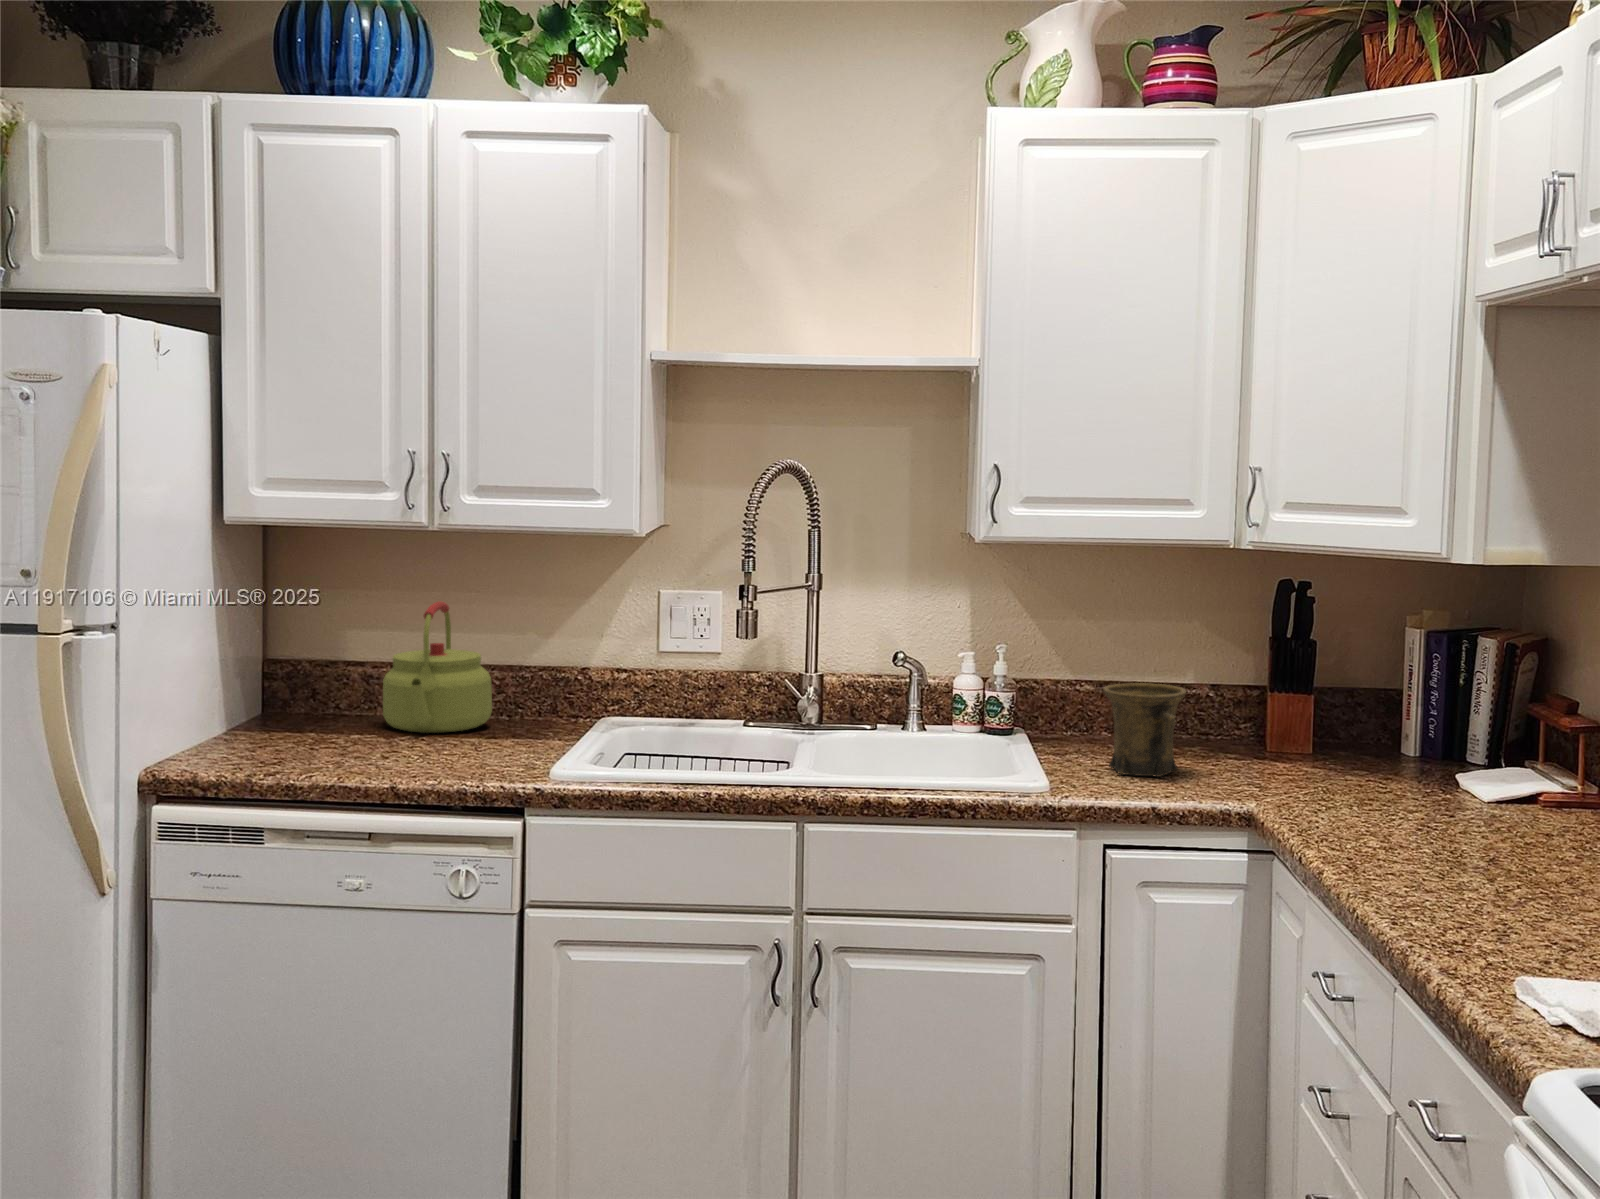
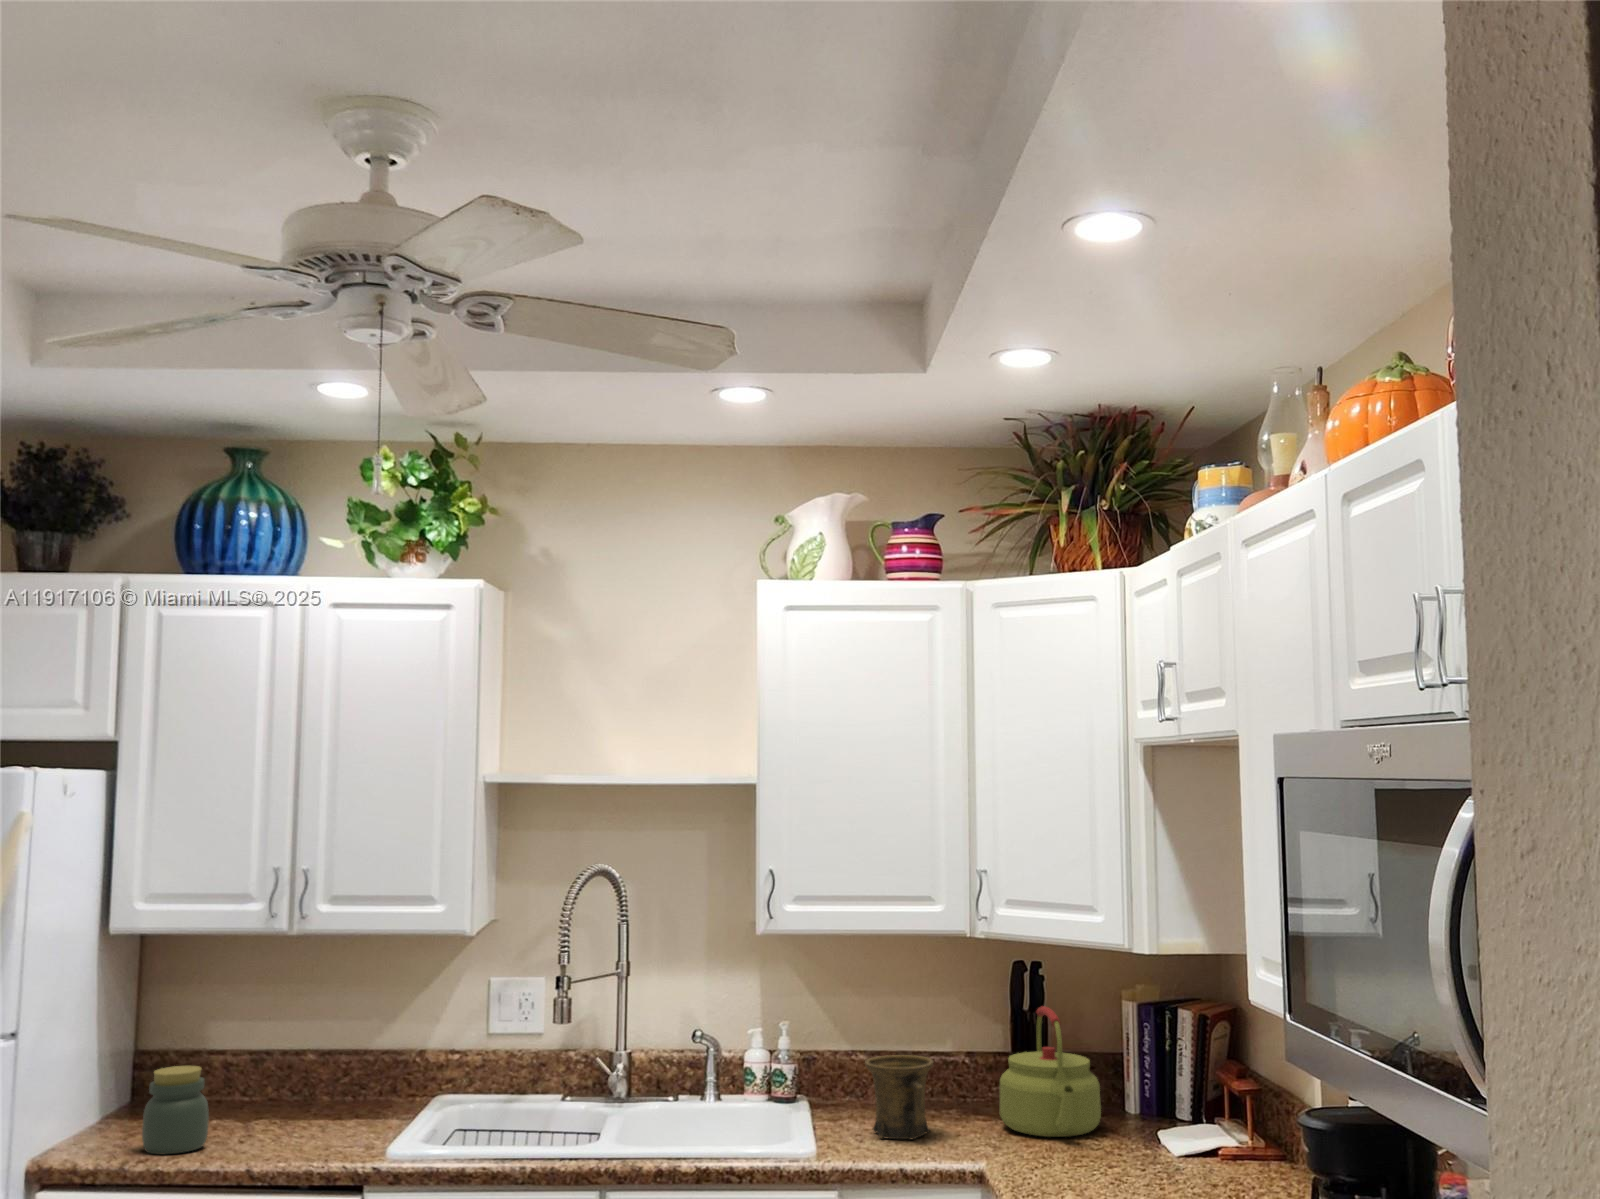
kettle: present [383,602,492,733] -> present [1000,1006,1101,1137]
jar: none [284,669,356,763] -> present [142,1066,209,1154]

